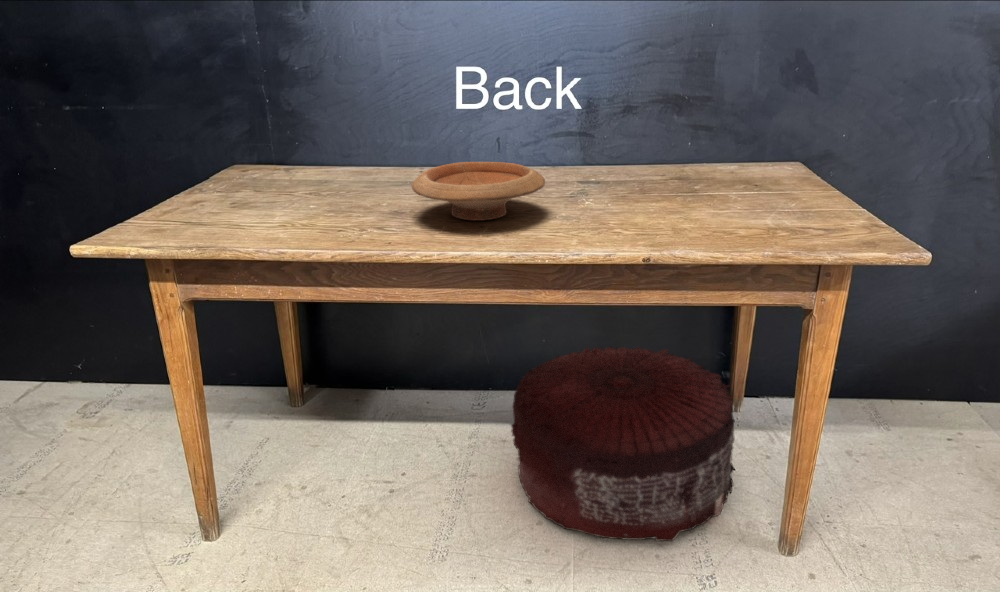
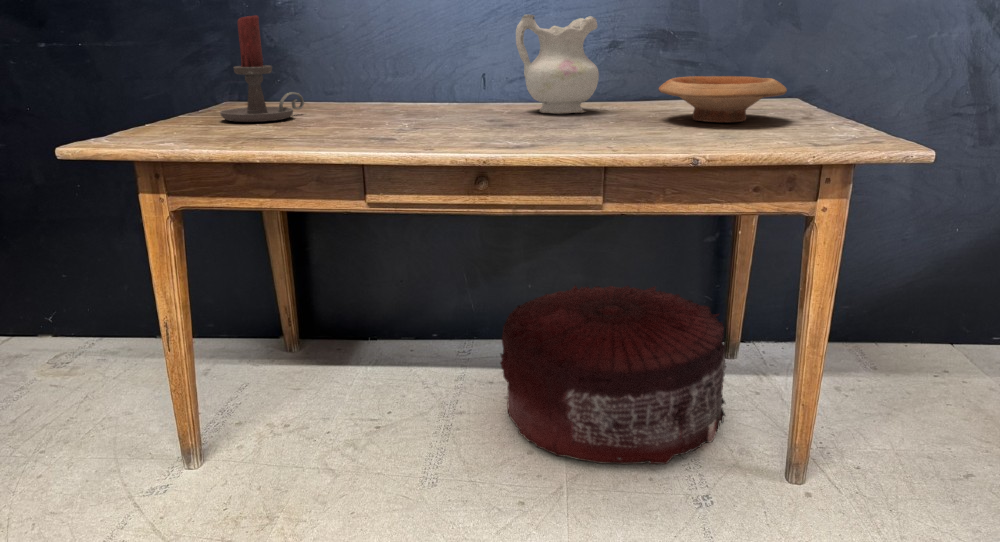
ceramic pitcher: none [527,84,611,184] -> present [516,14,599,113]
candle holder: none [233,92,316,199] -> present [220,15,304,122]
wooden bowl: present [412,162,545,220] -> present [659,76,787,122]

